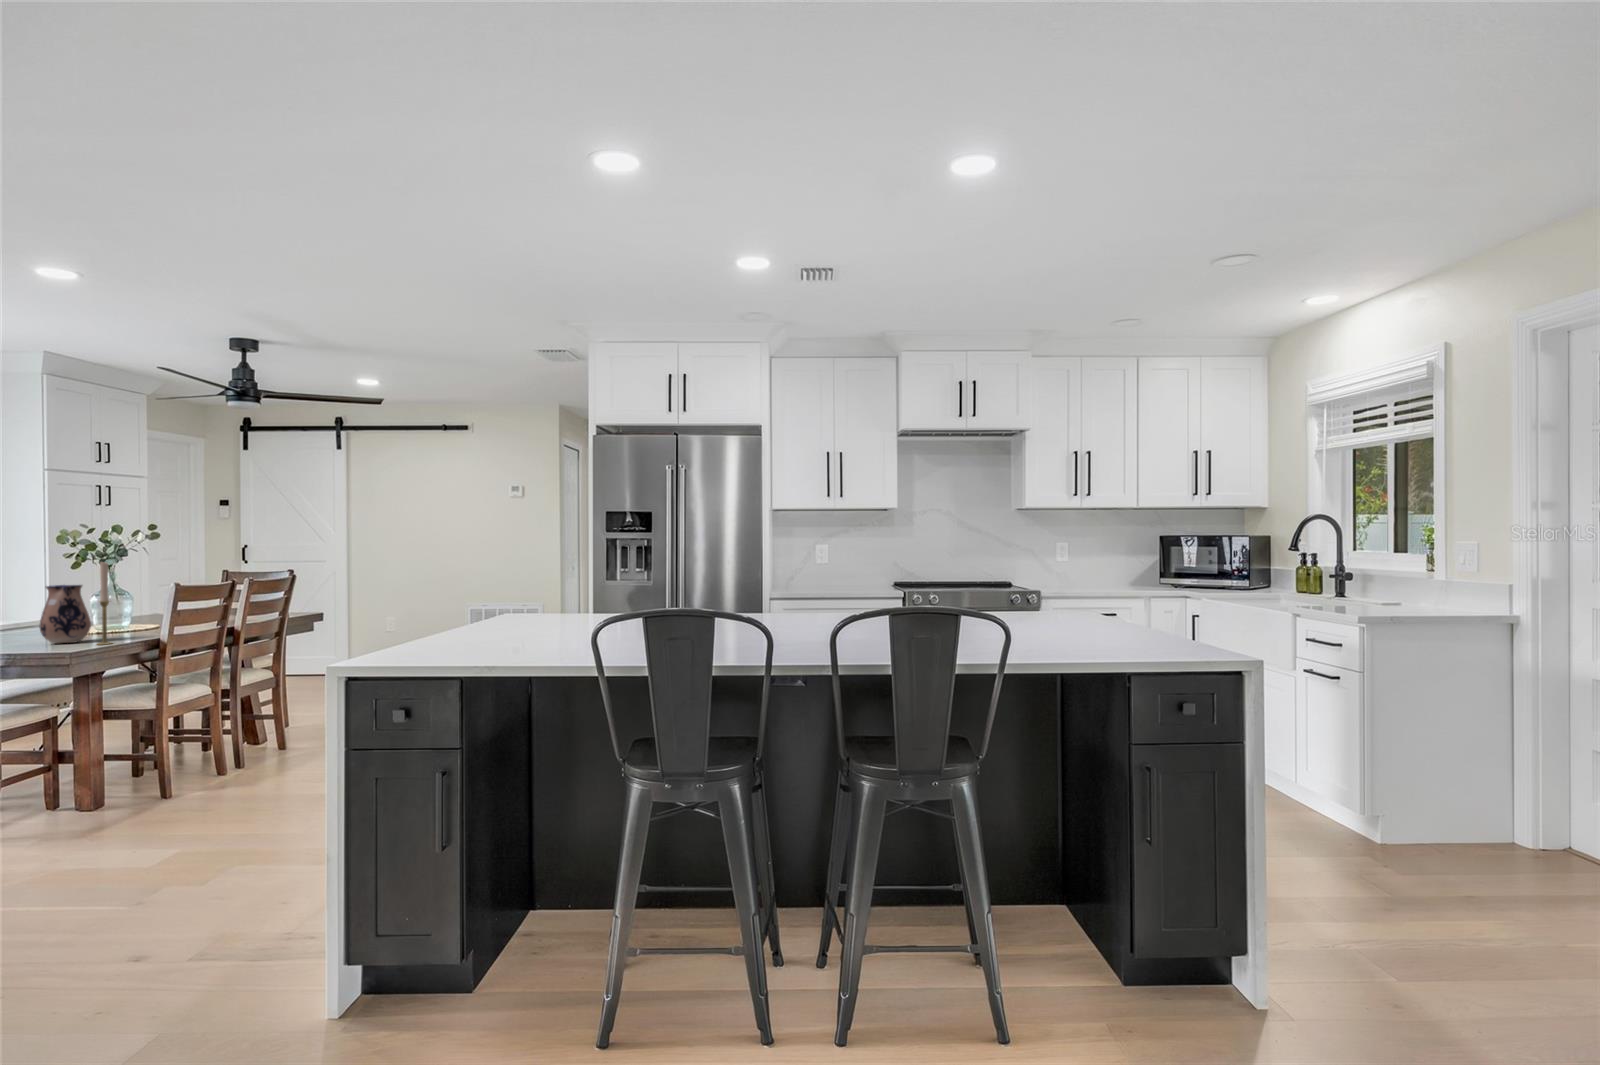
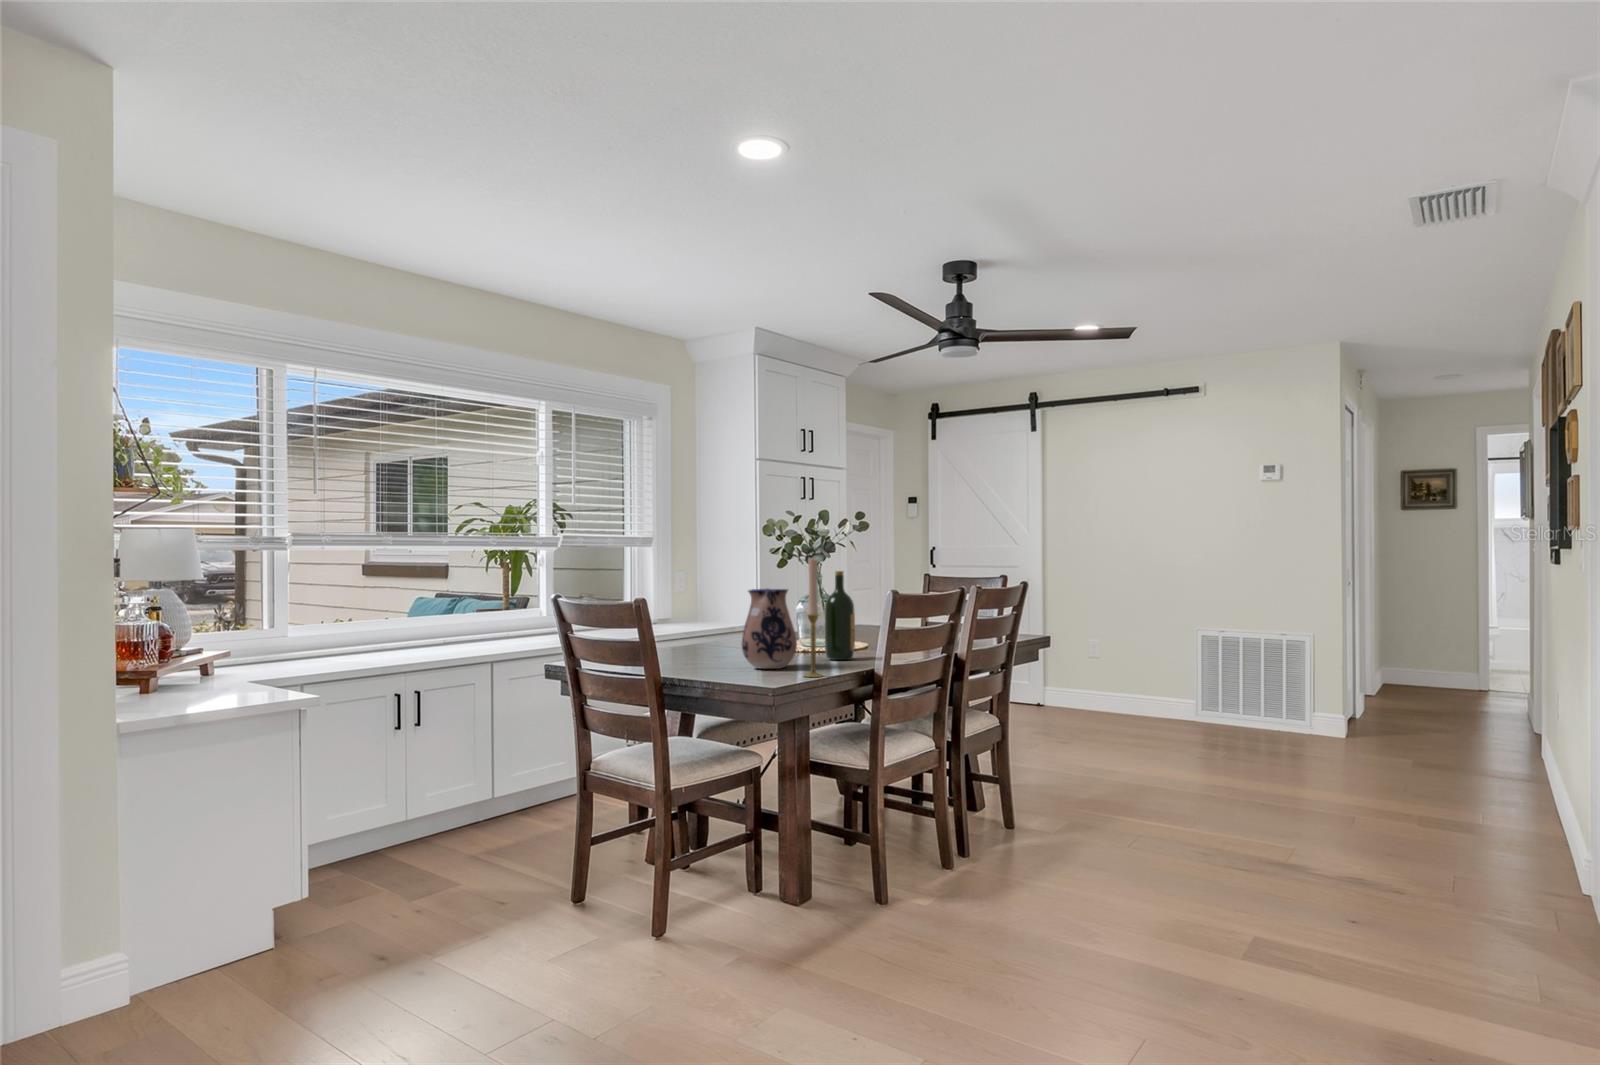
wine bottle: none [117,570,144,635] -> present [825,571,855,660]

